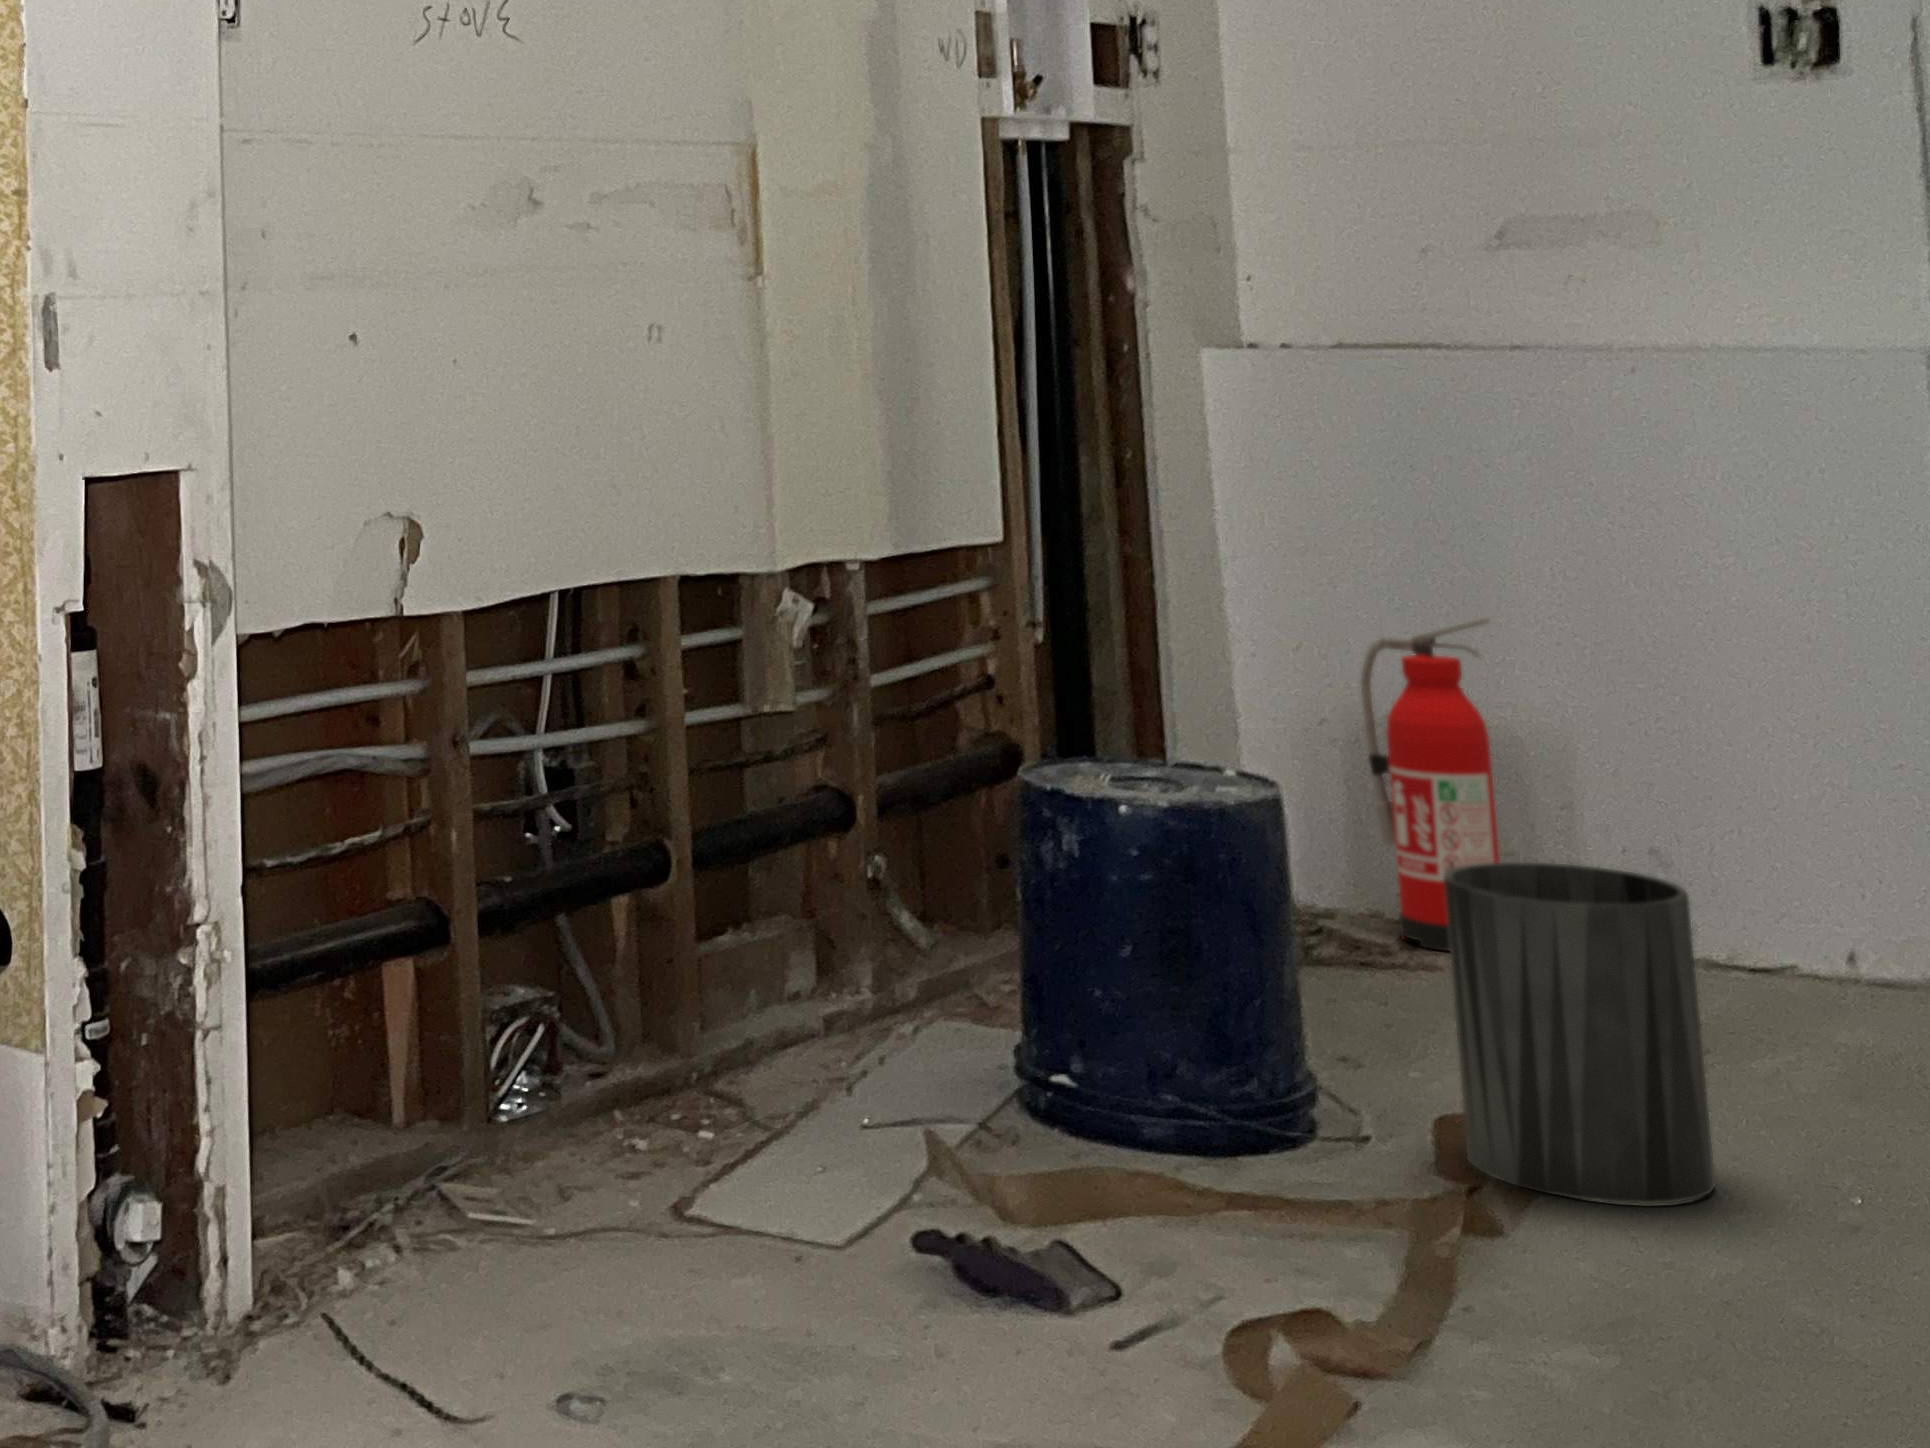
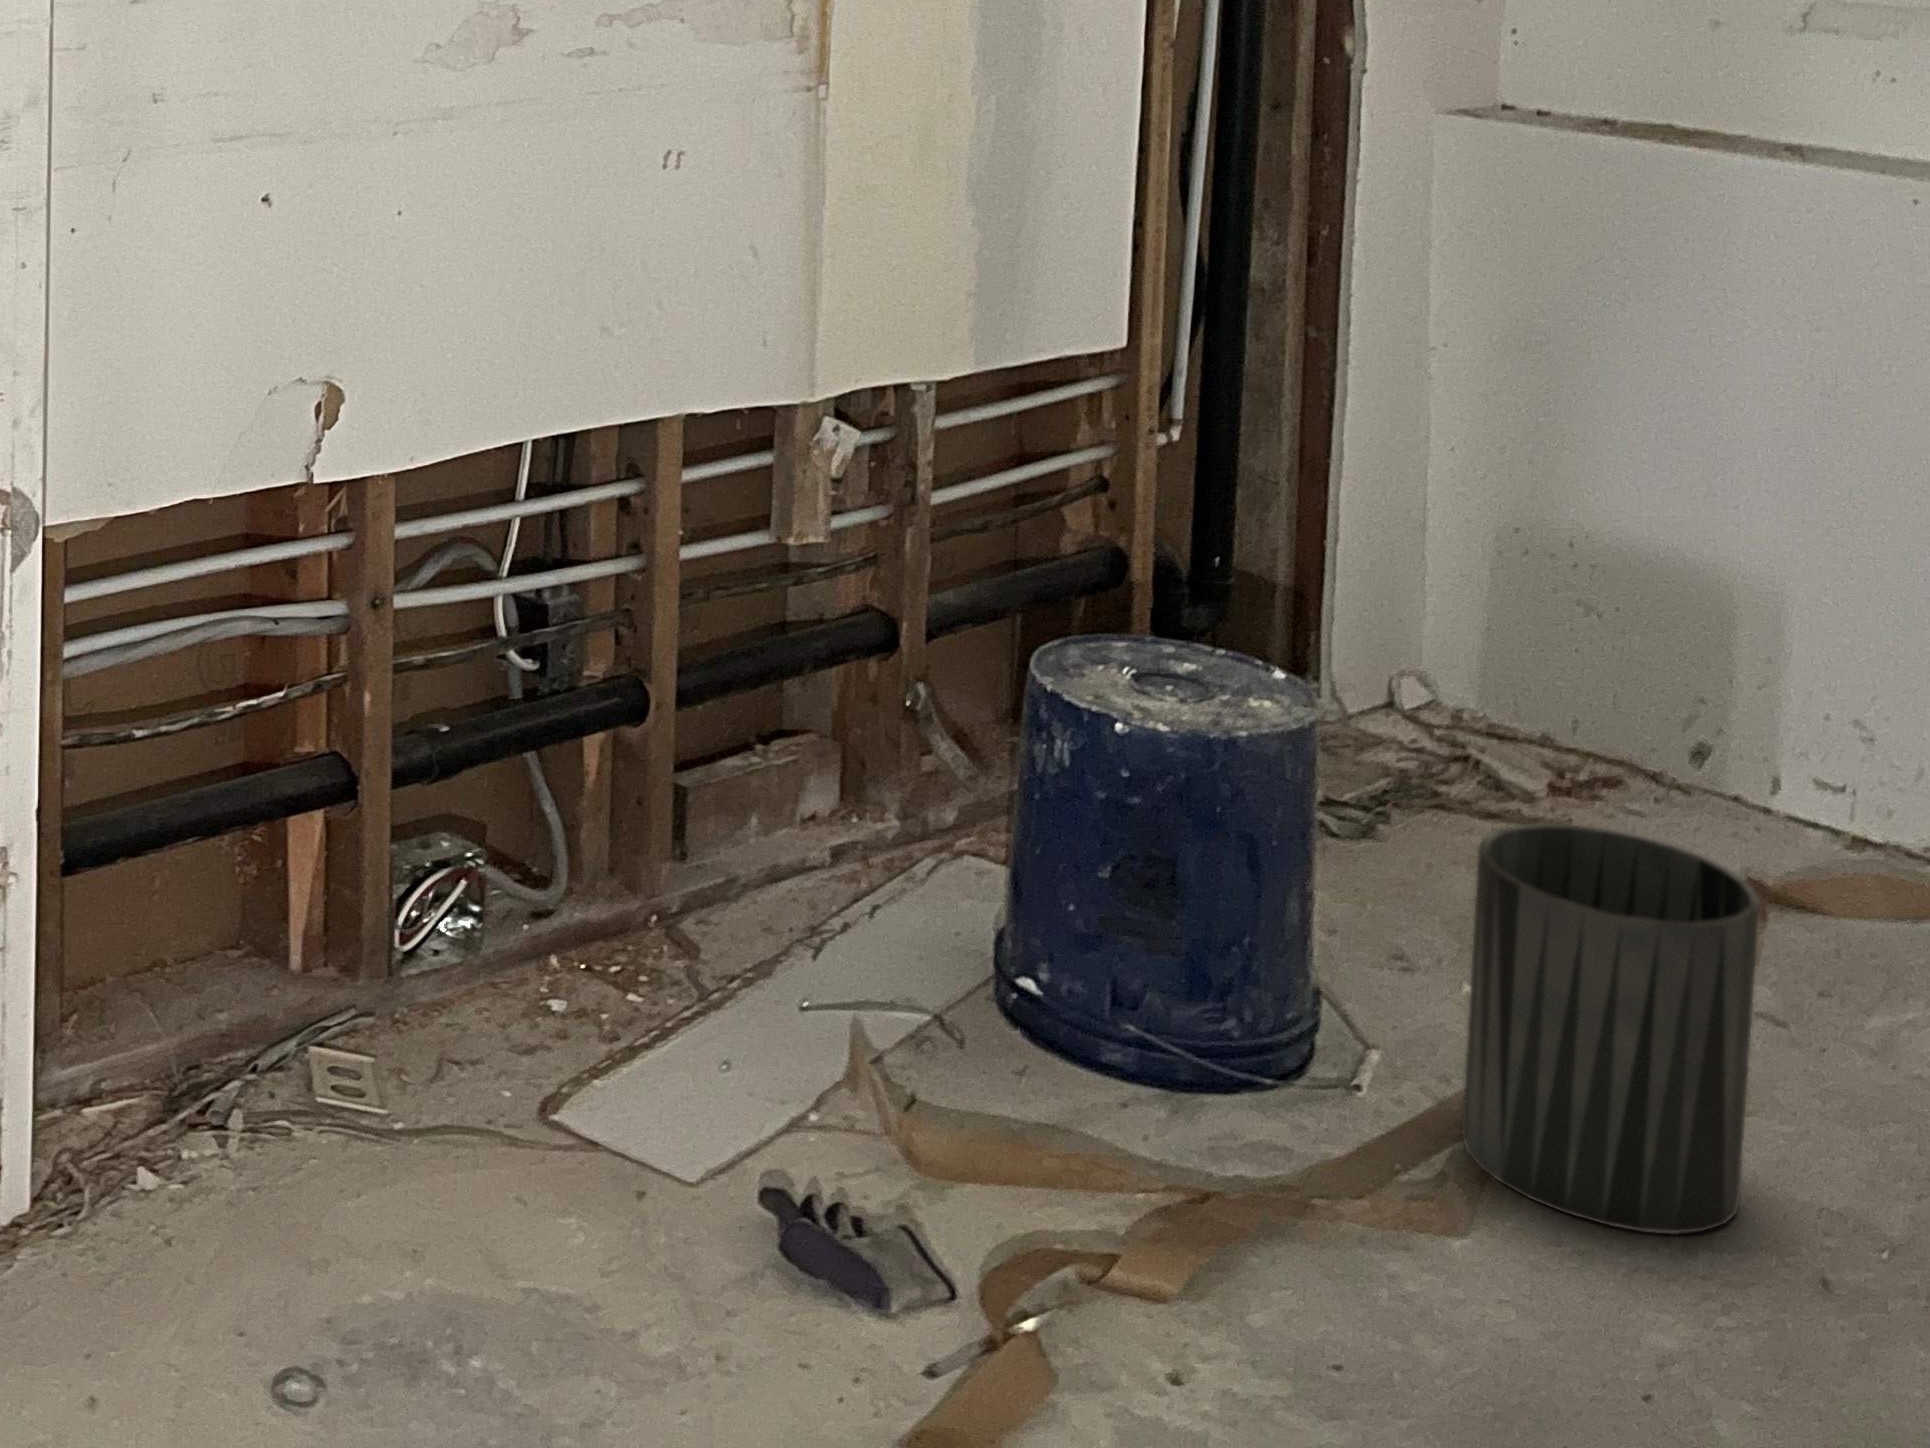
fire extinguisher: present [1361,618,1500,951] -> none [1538,460,1696,807]

